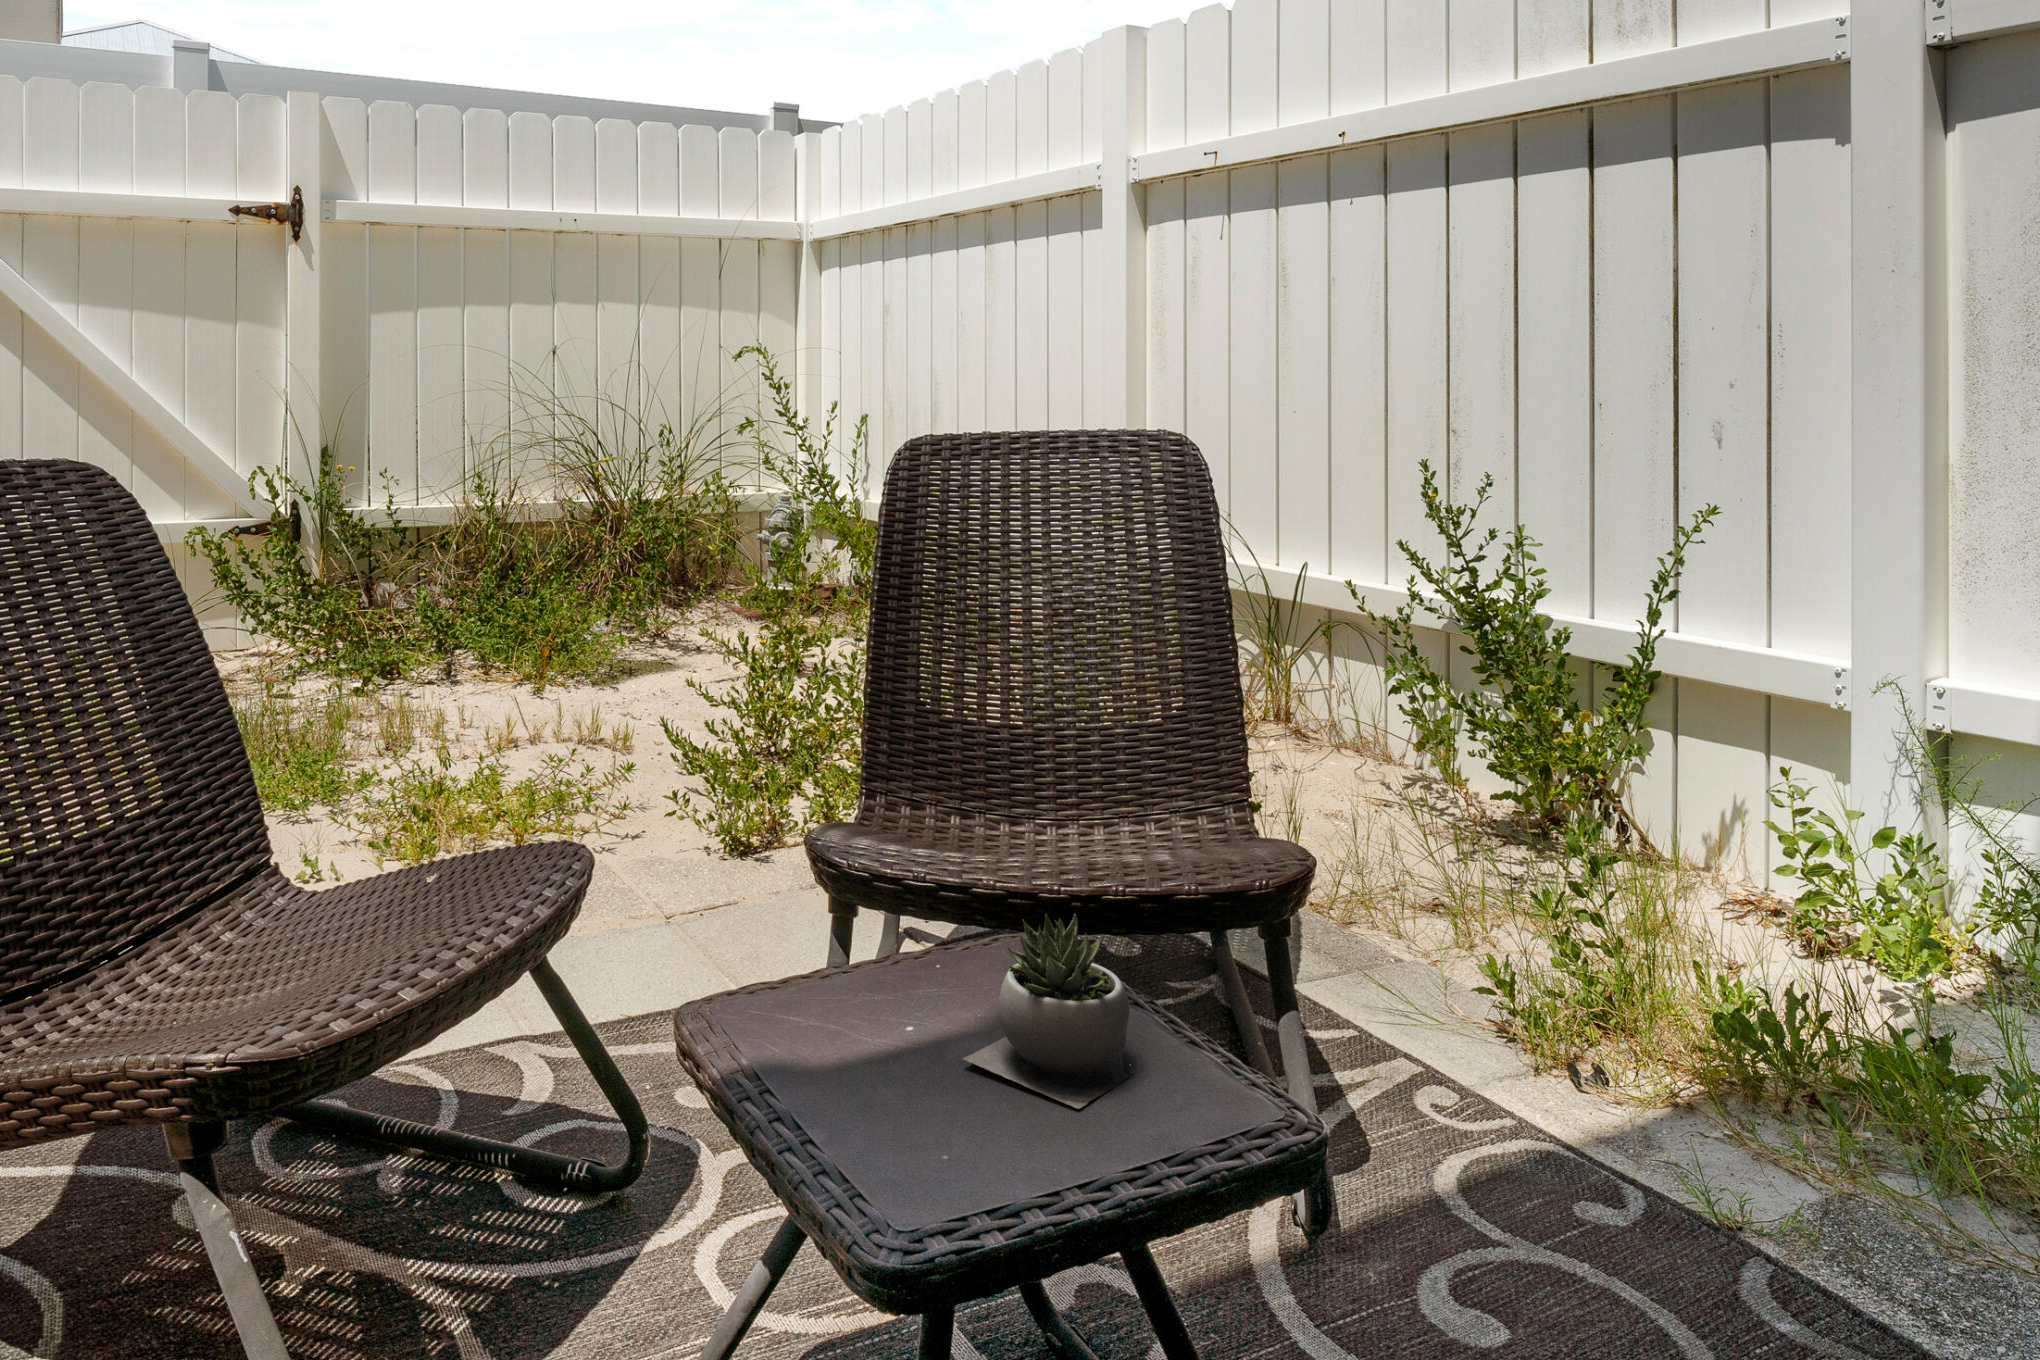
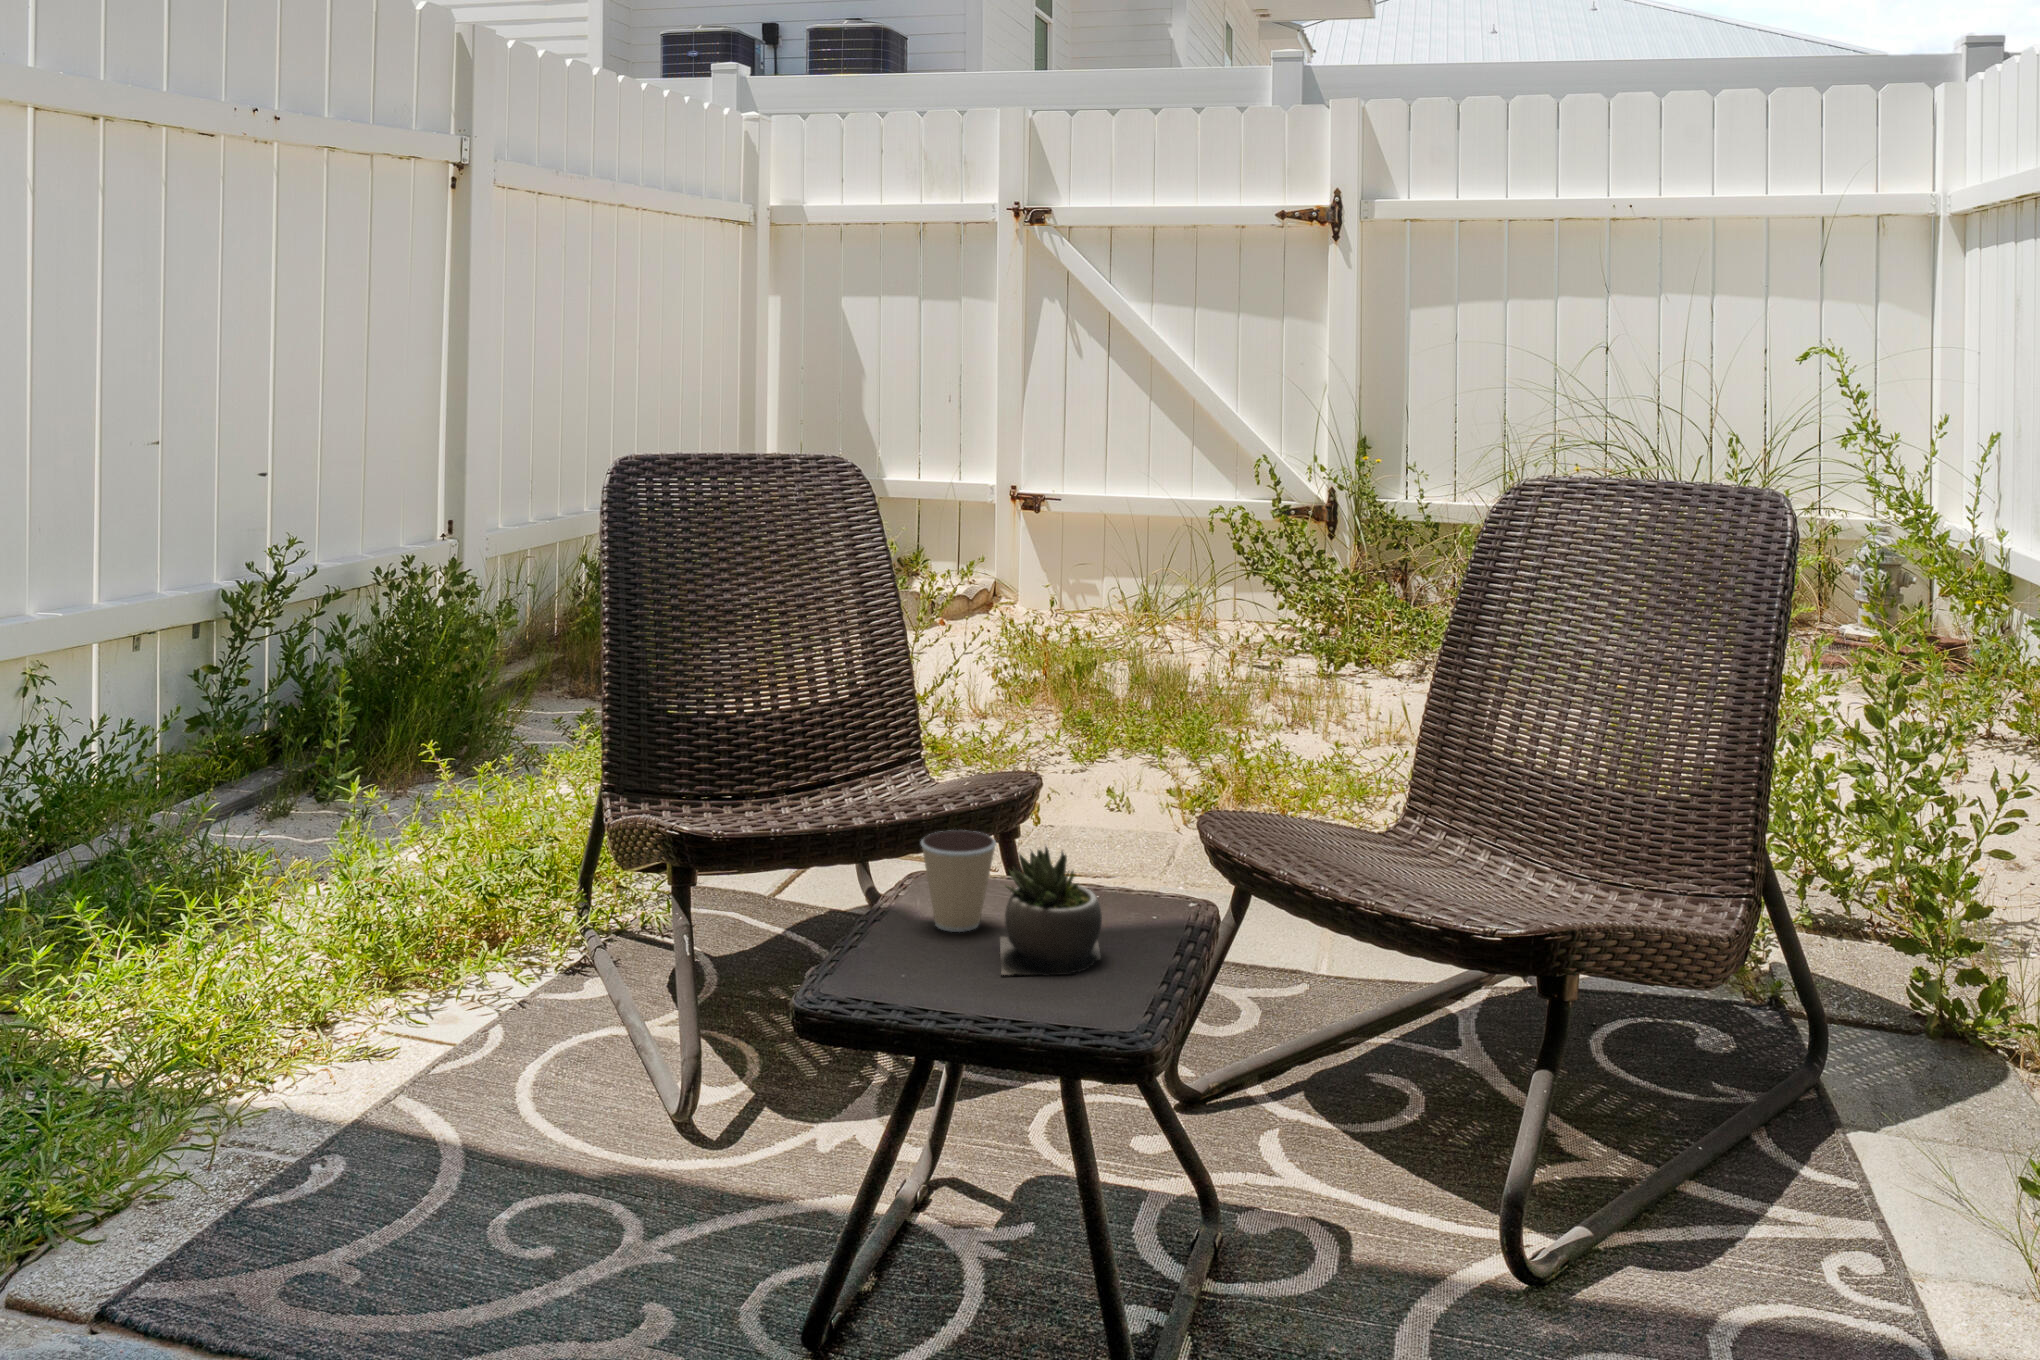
coffee cup: none [804,926,910,1078] -> present [921,830,996,932]

